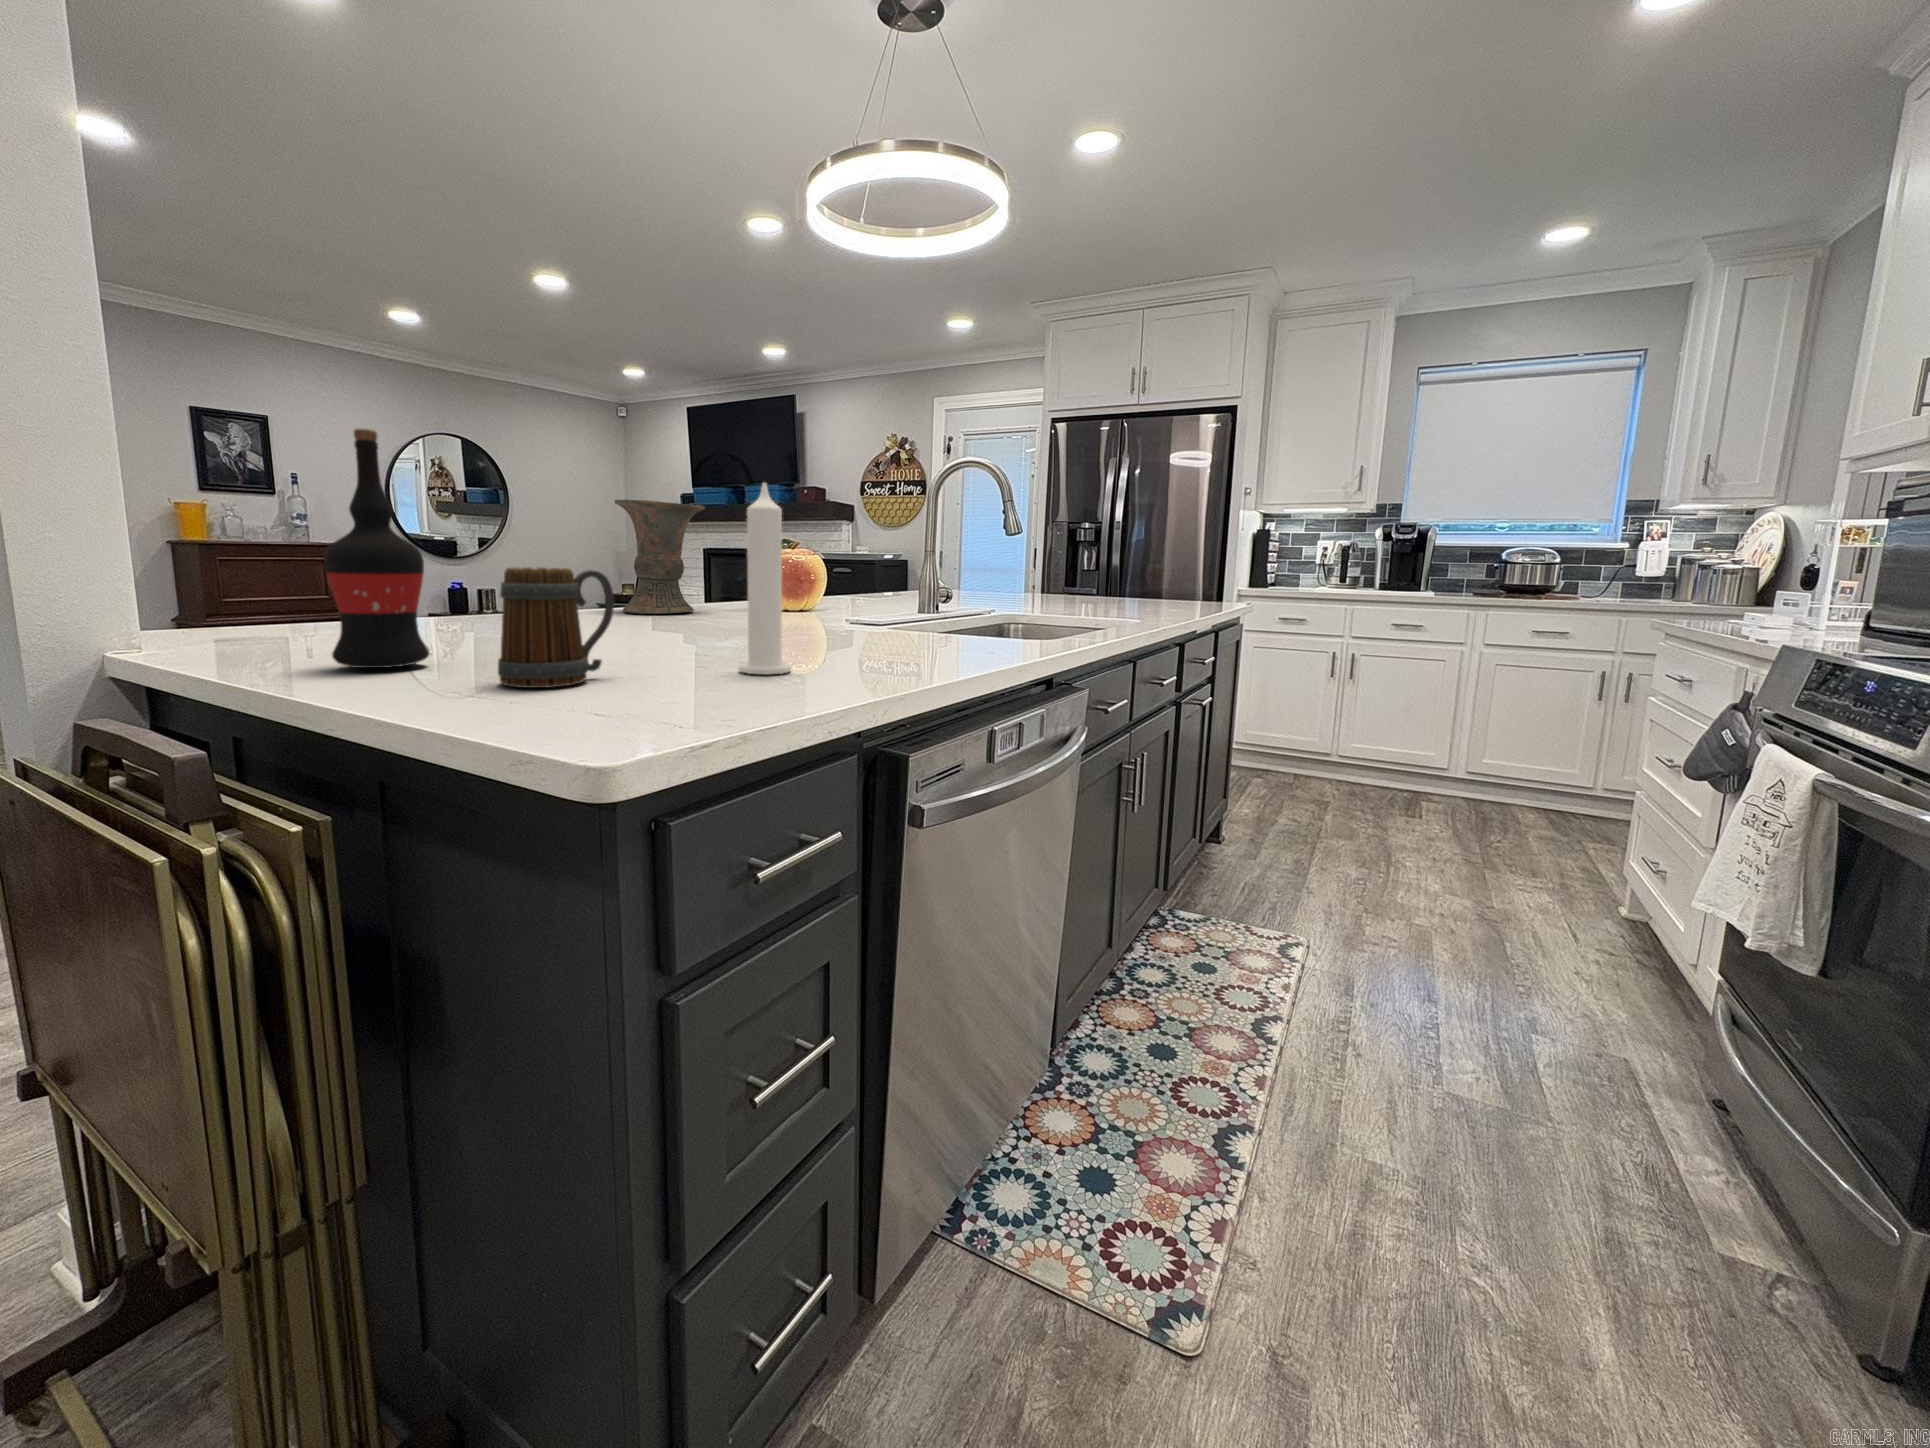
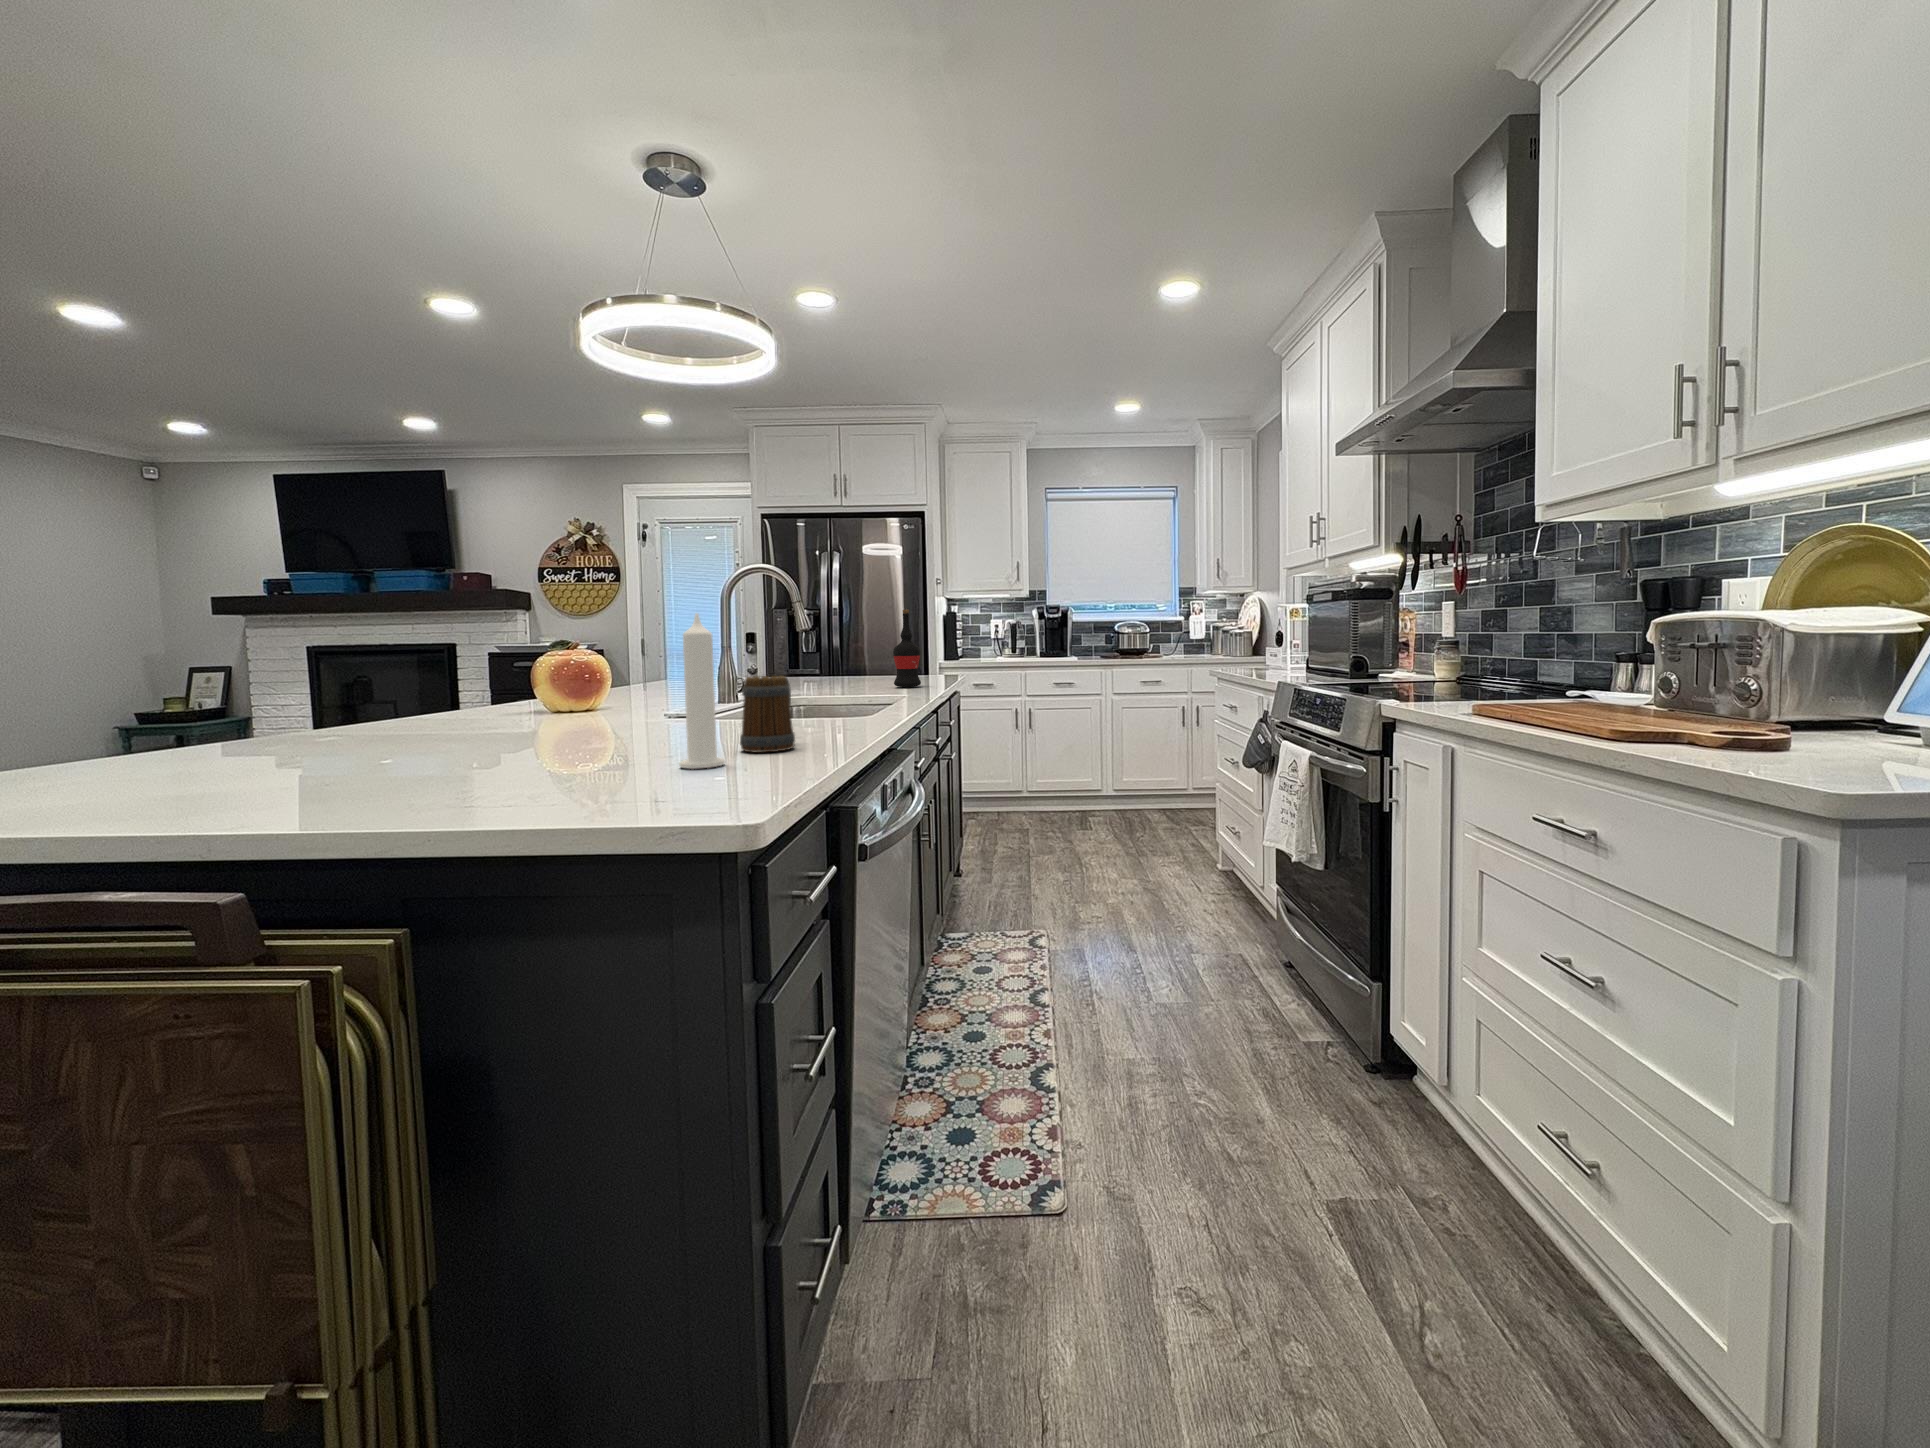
wine bottle: present [324,429,429,668] -> present [893,610,921,687]
vase: present [615,499,705,614] -> none [372,612,485,732]
mug: present [498,567,614,688] -> present [740,676,795,752]

